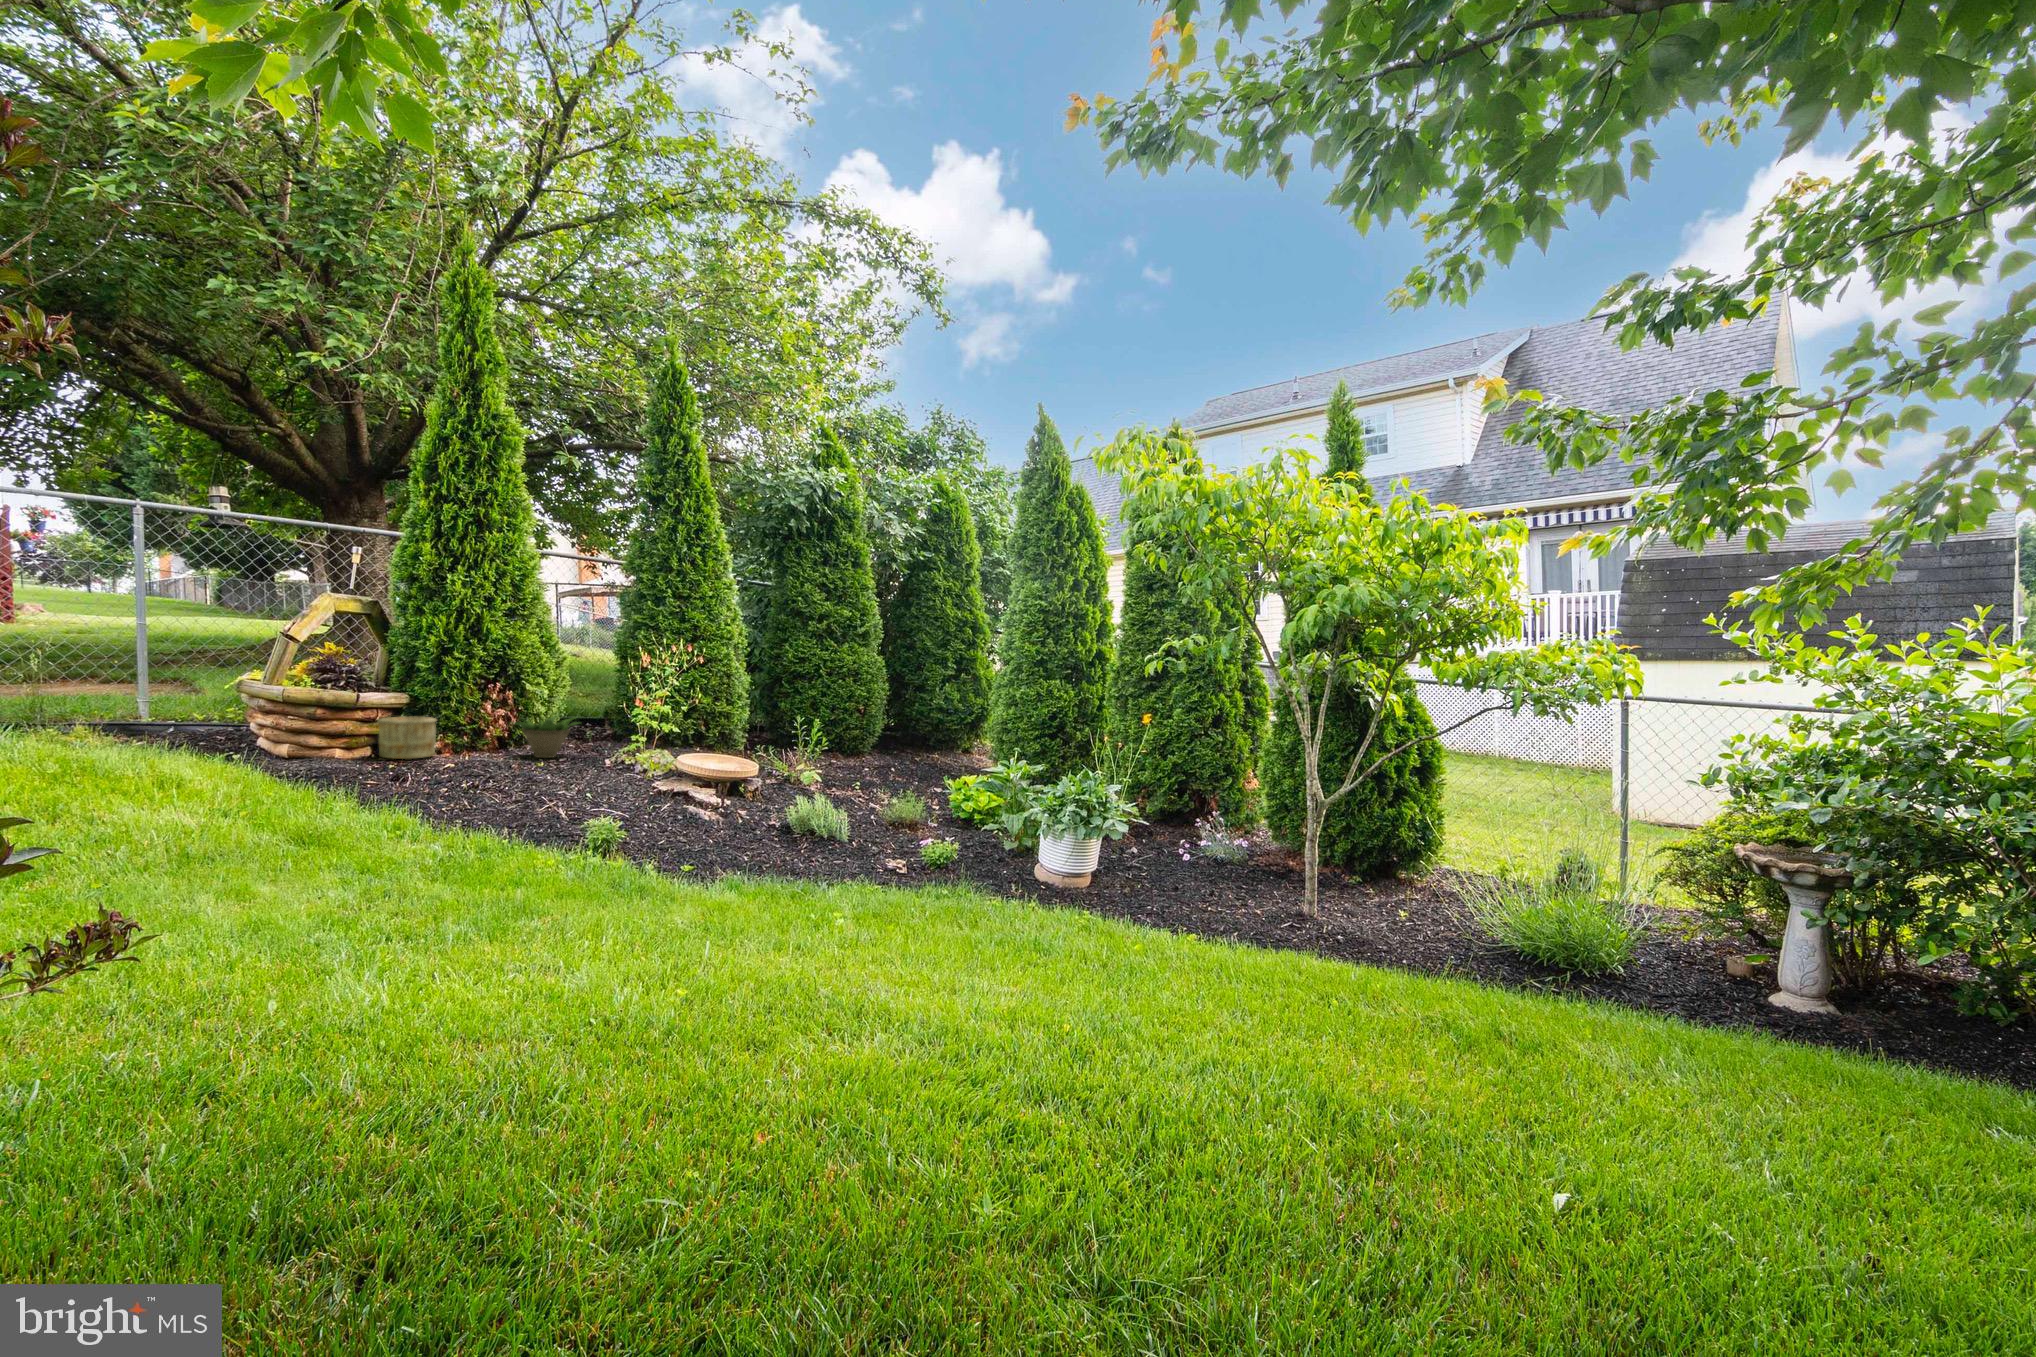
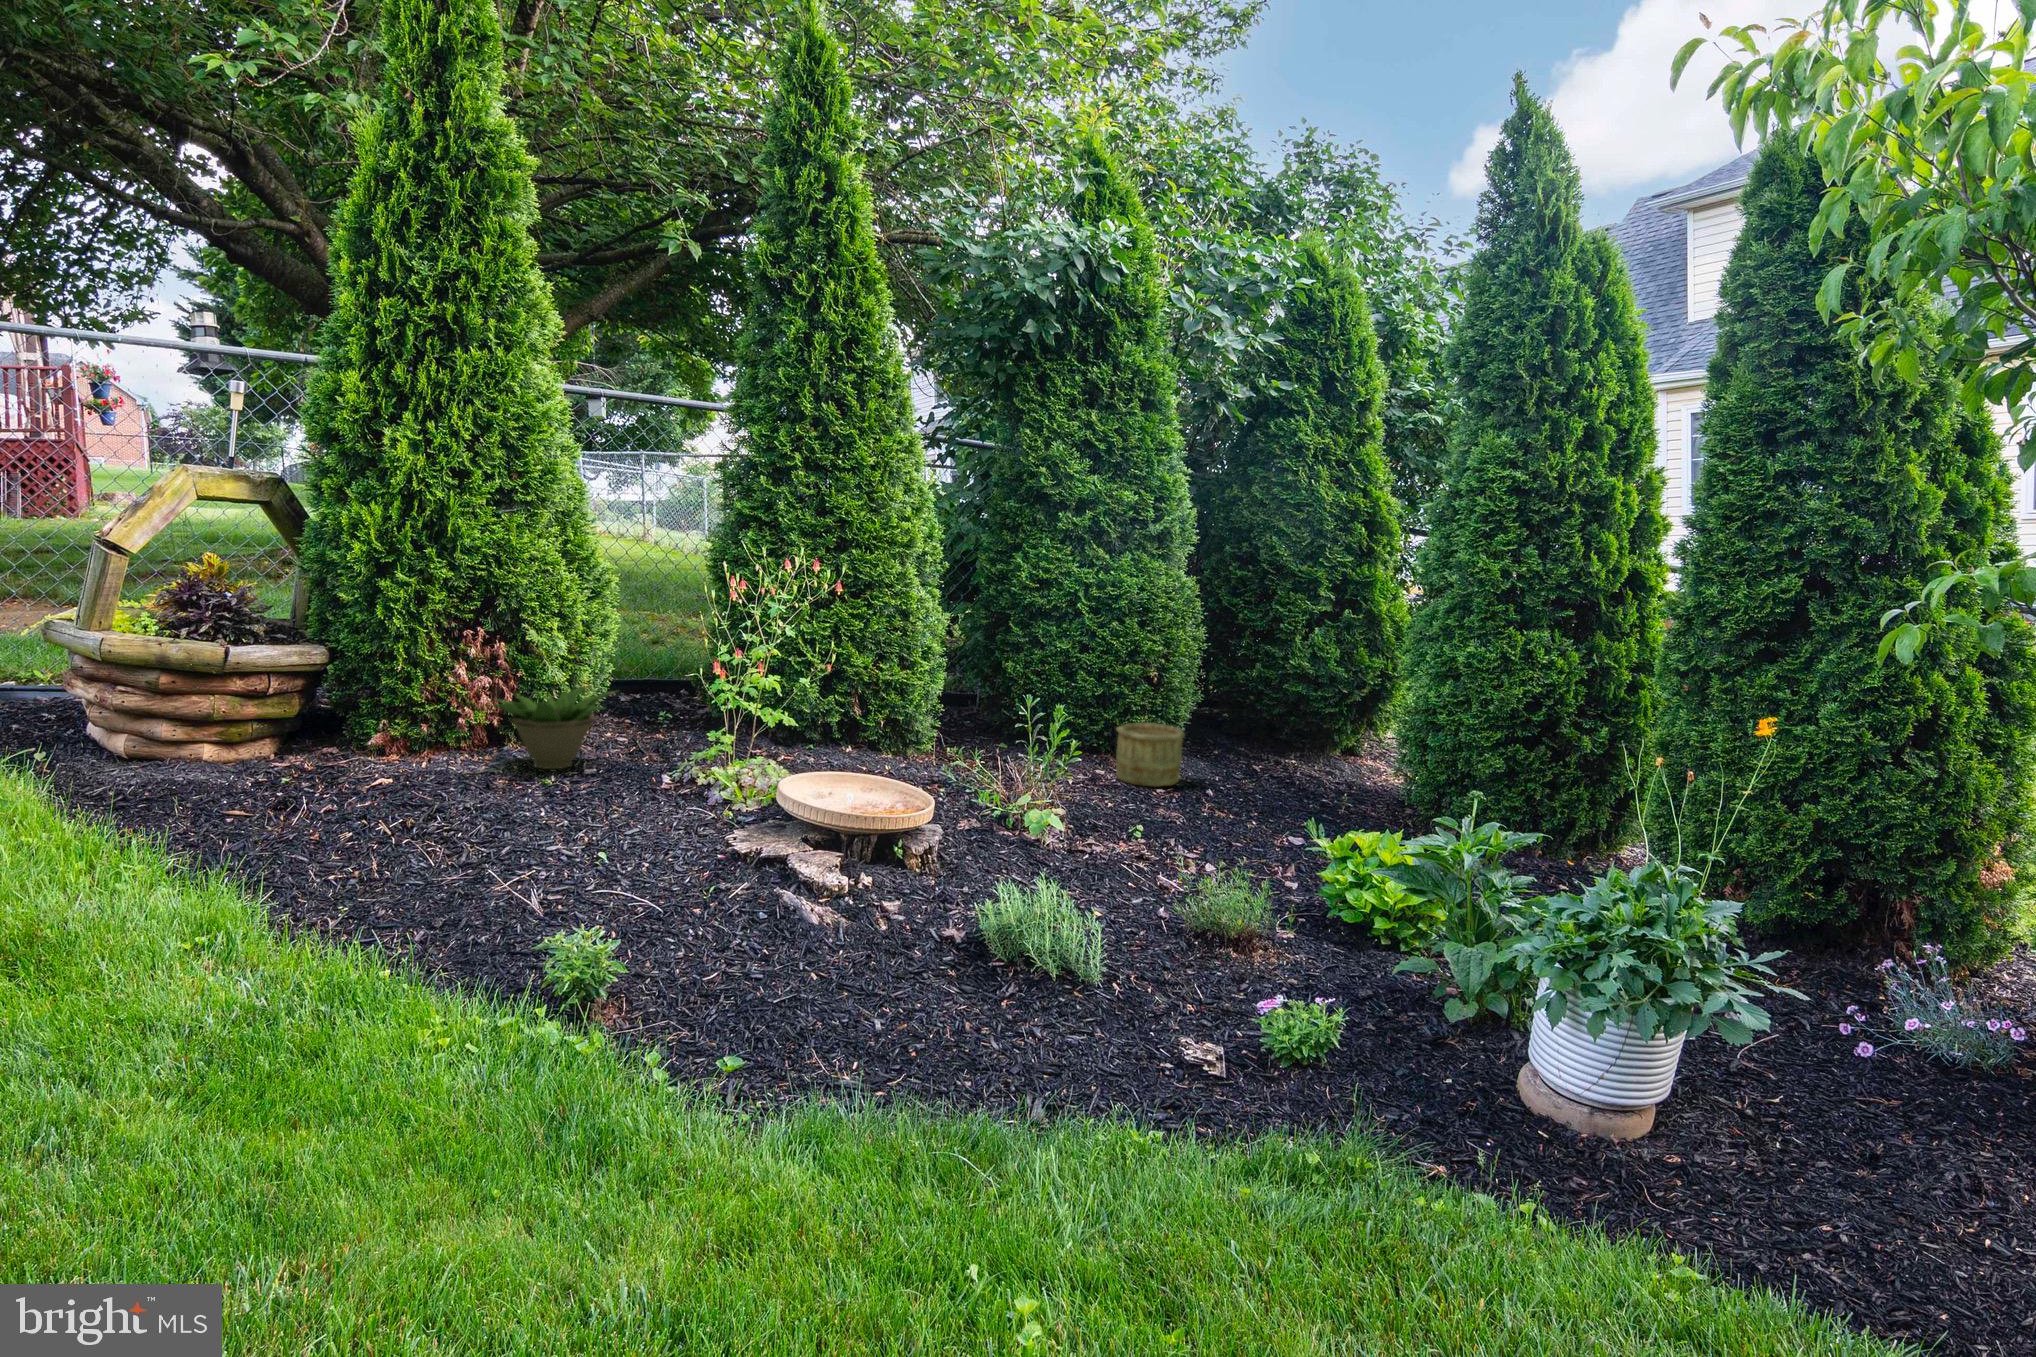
wooden bucket: present [378,717,437,759] -> present [1116,723,1185,787]

